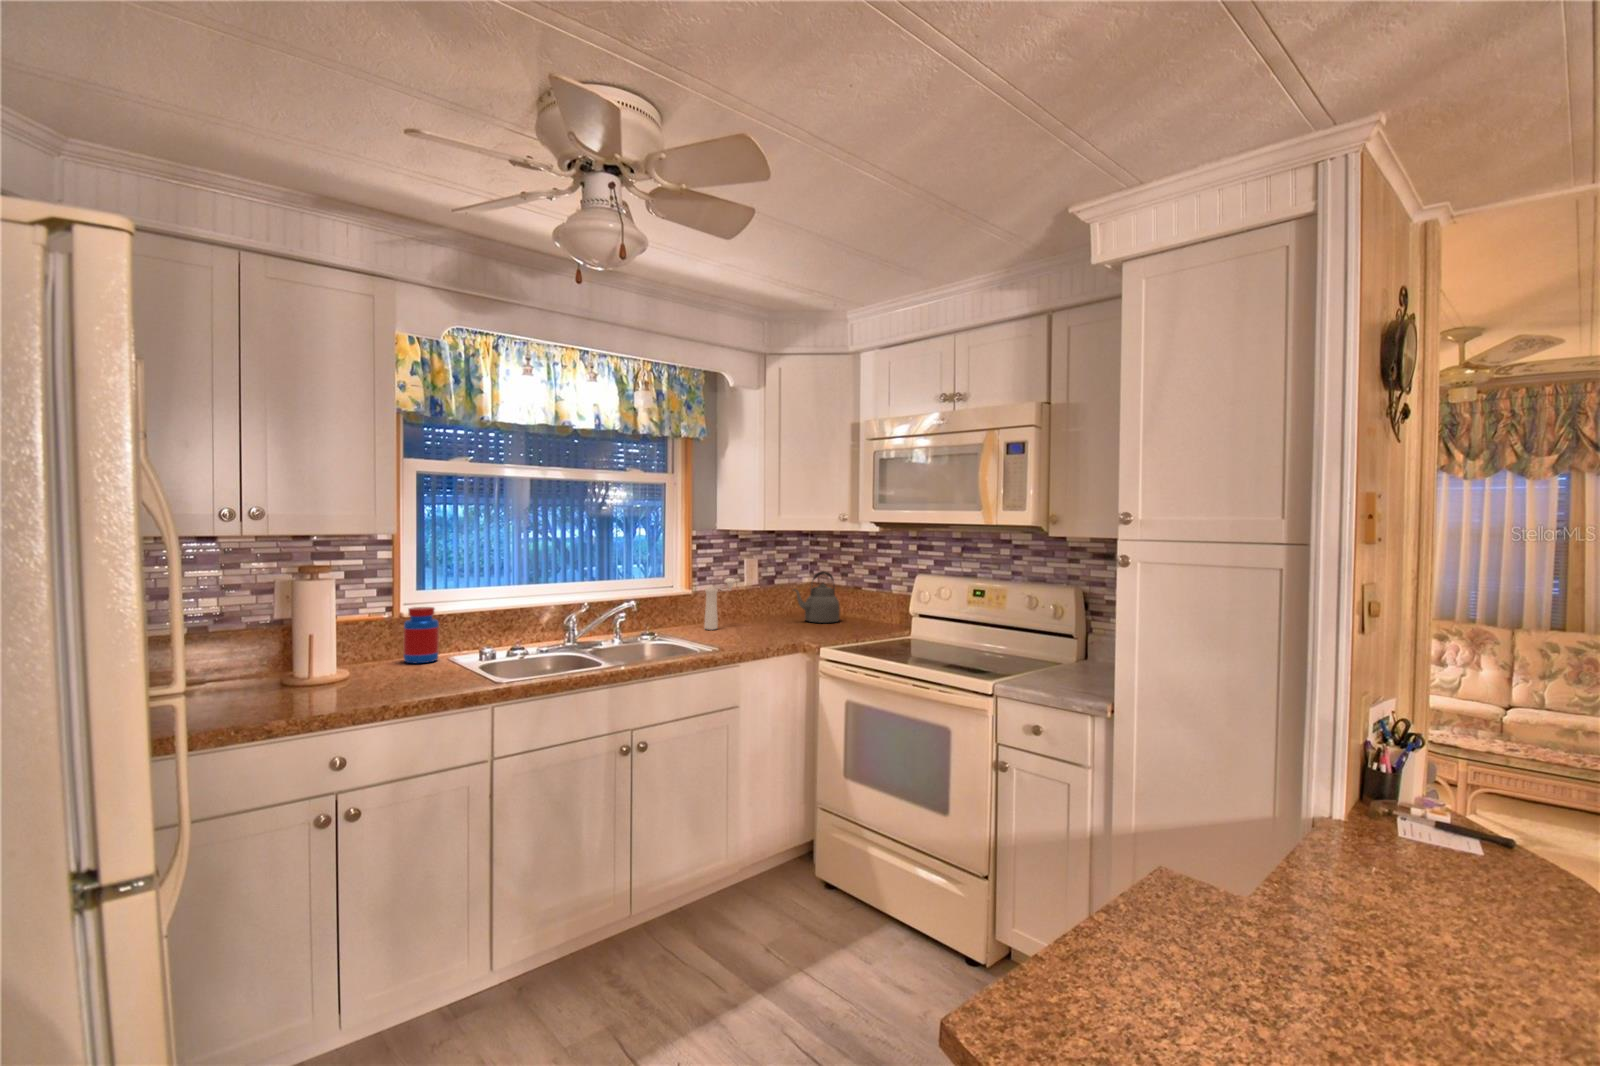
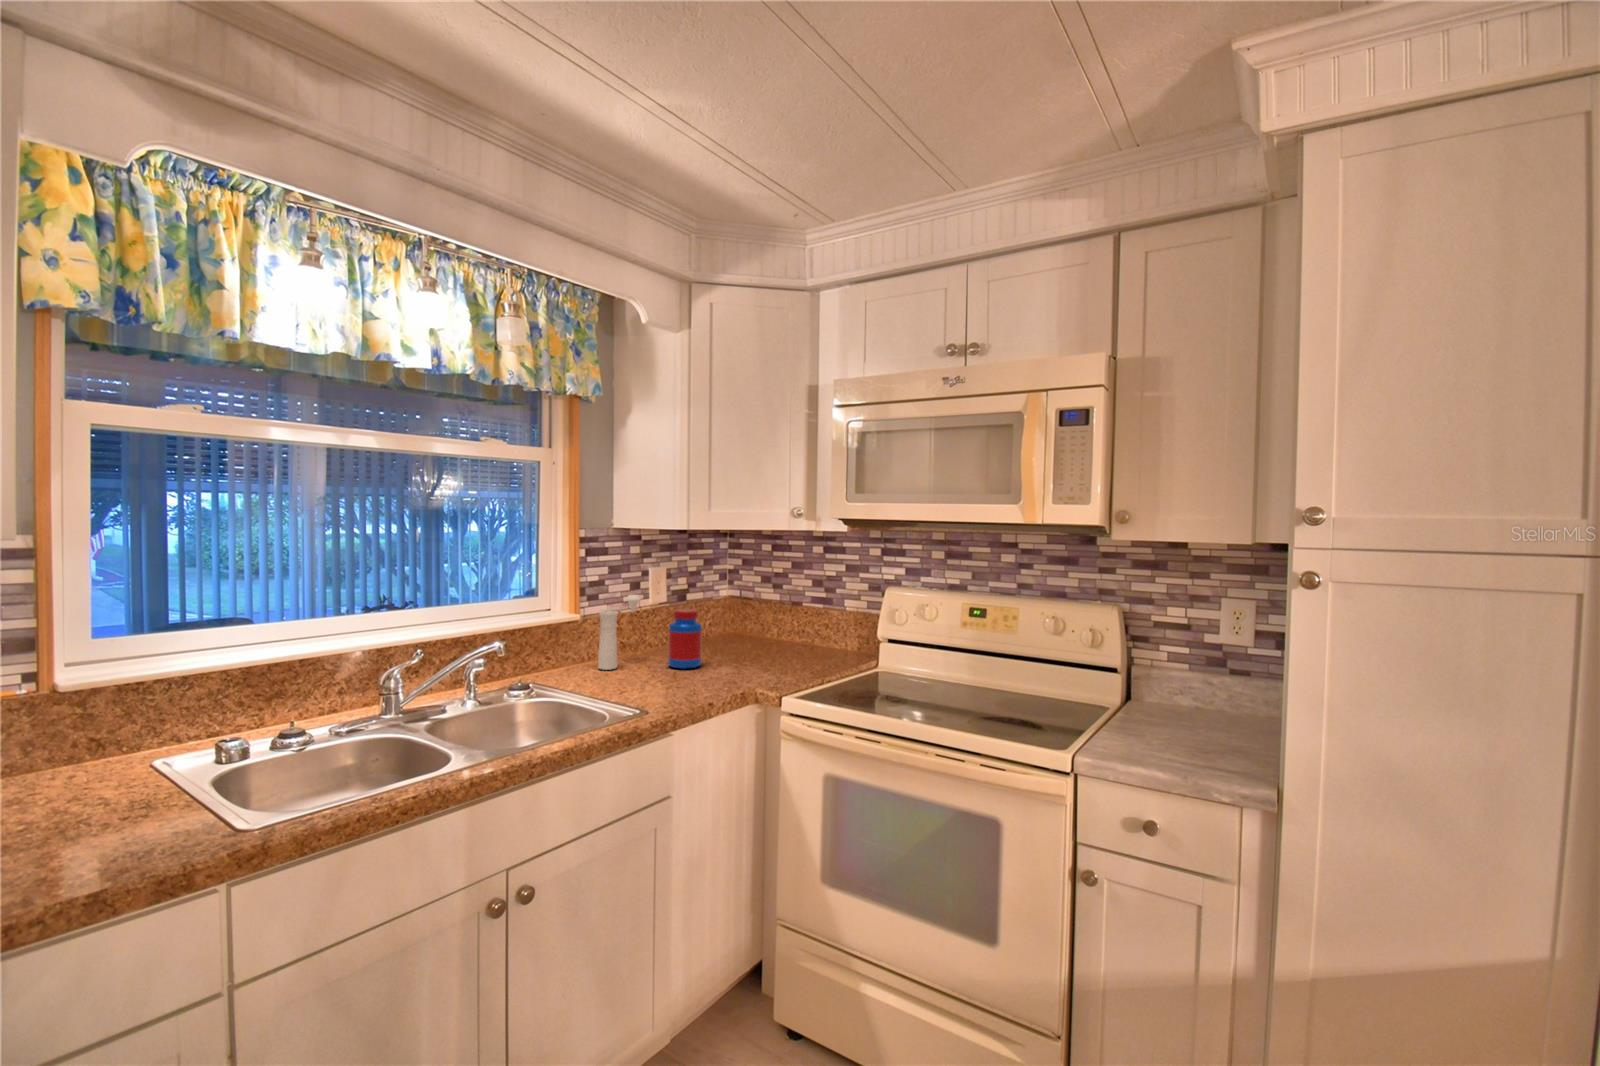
kettle: present [793,571,840,623] -> none [715,582,776,651]
jar: present [403,607,439,663] -> present [668,609,702,669]

